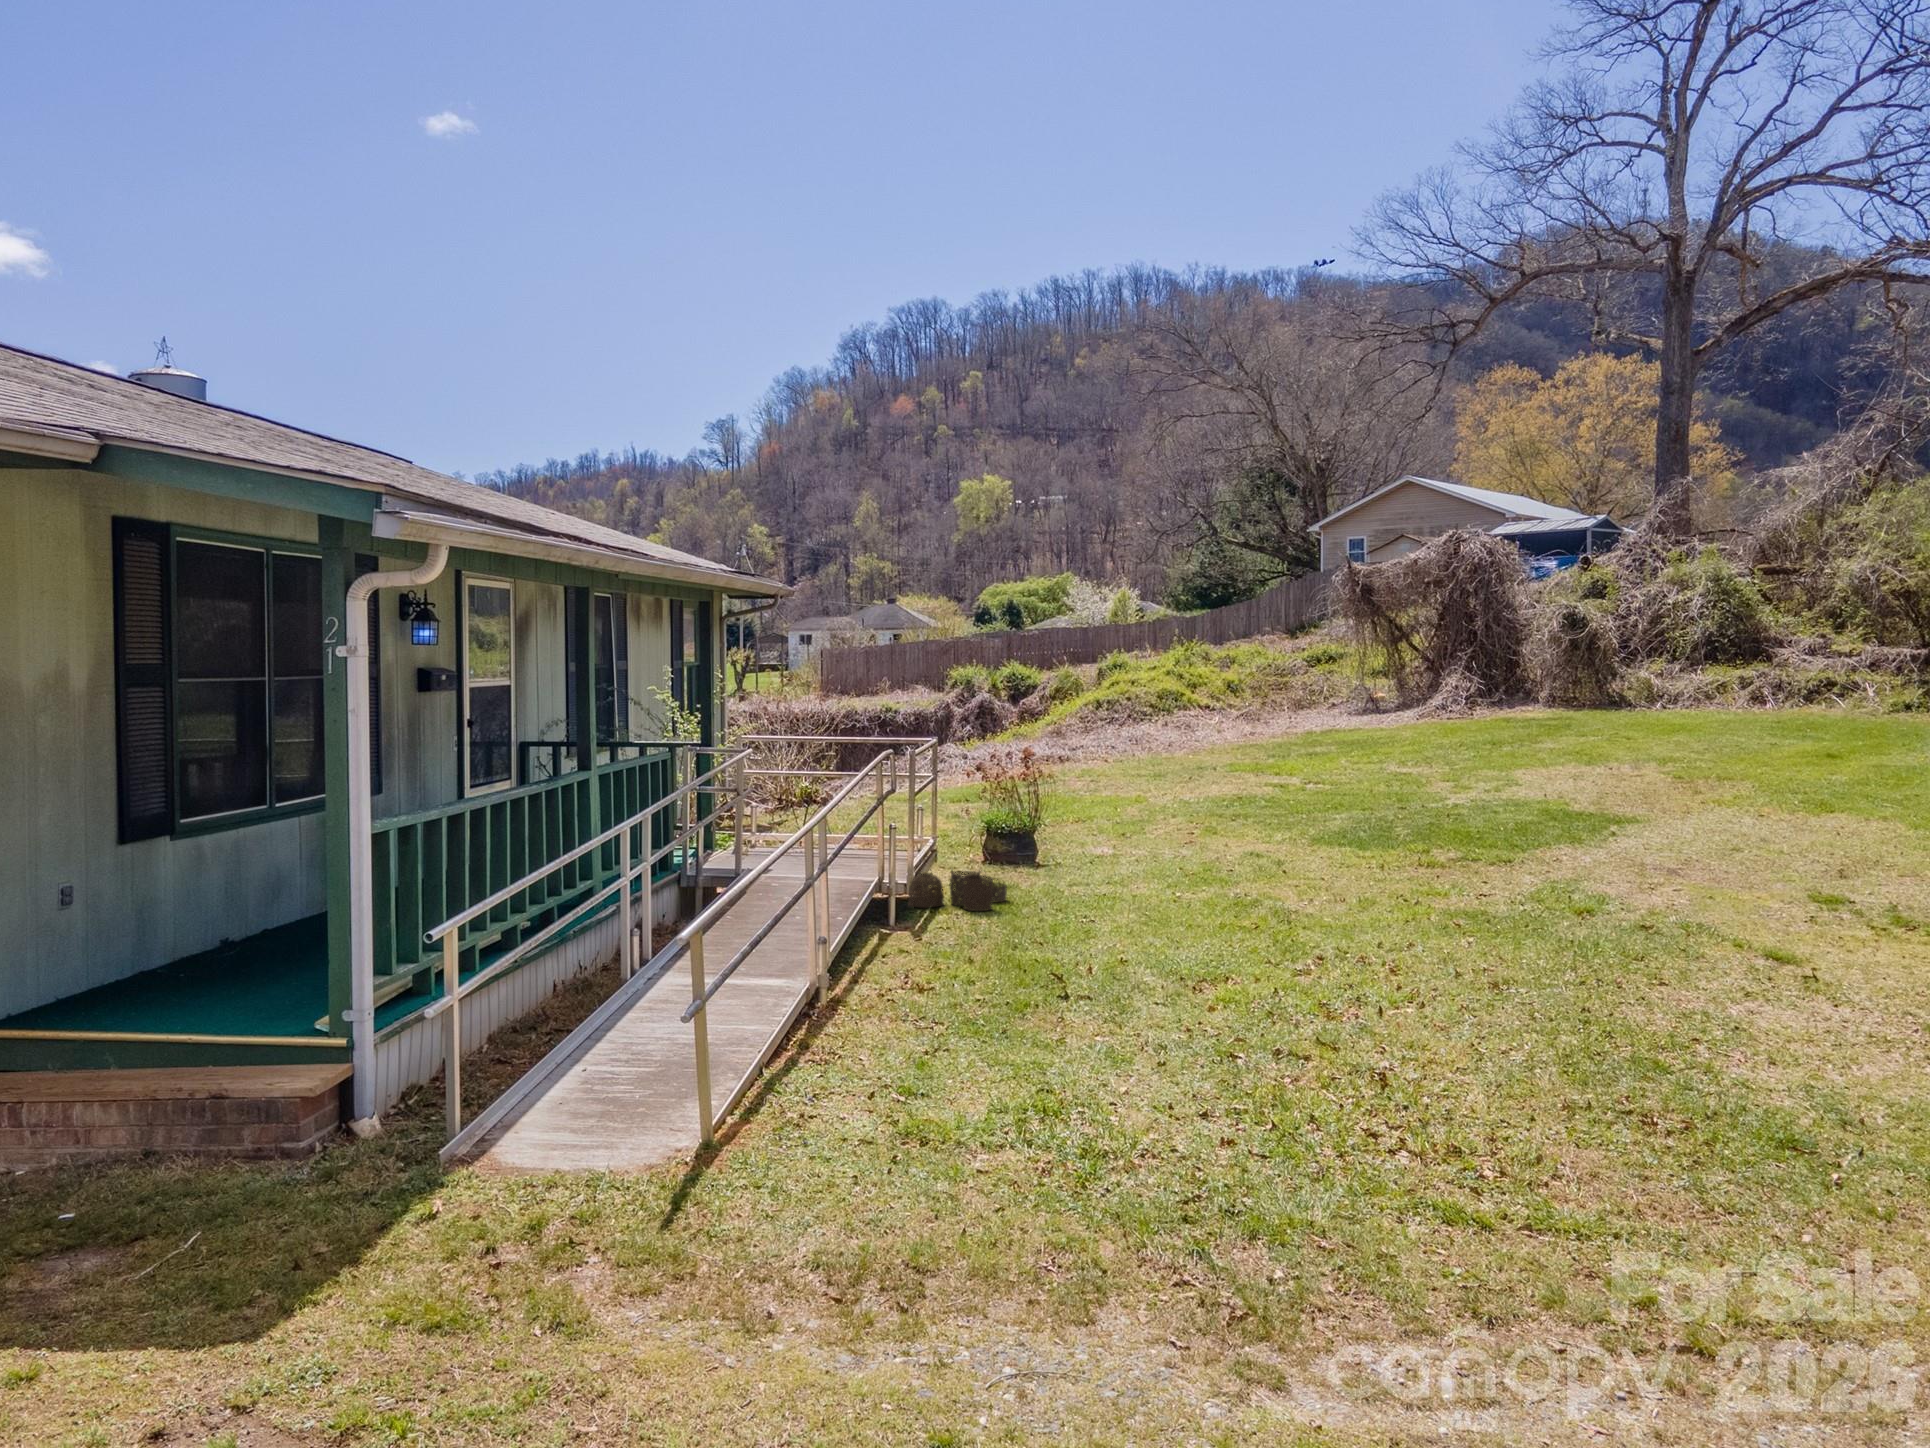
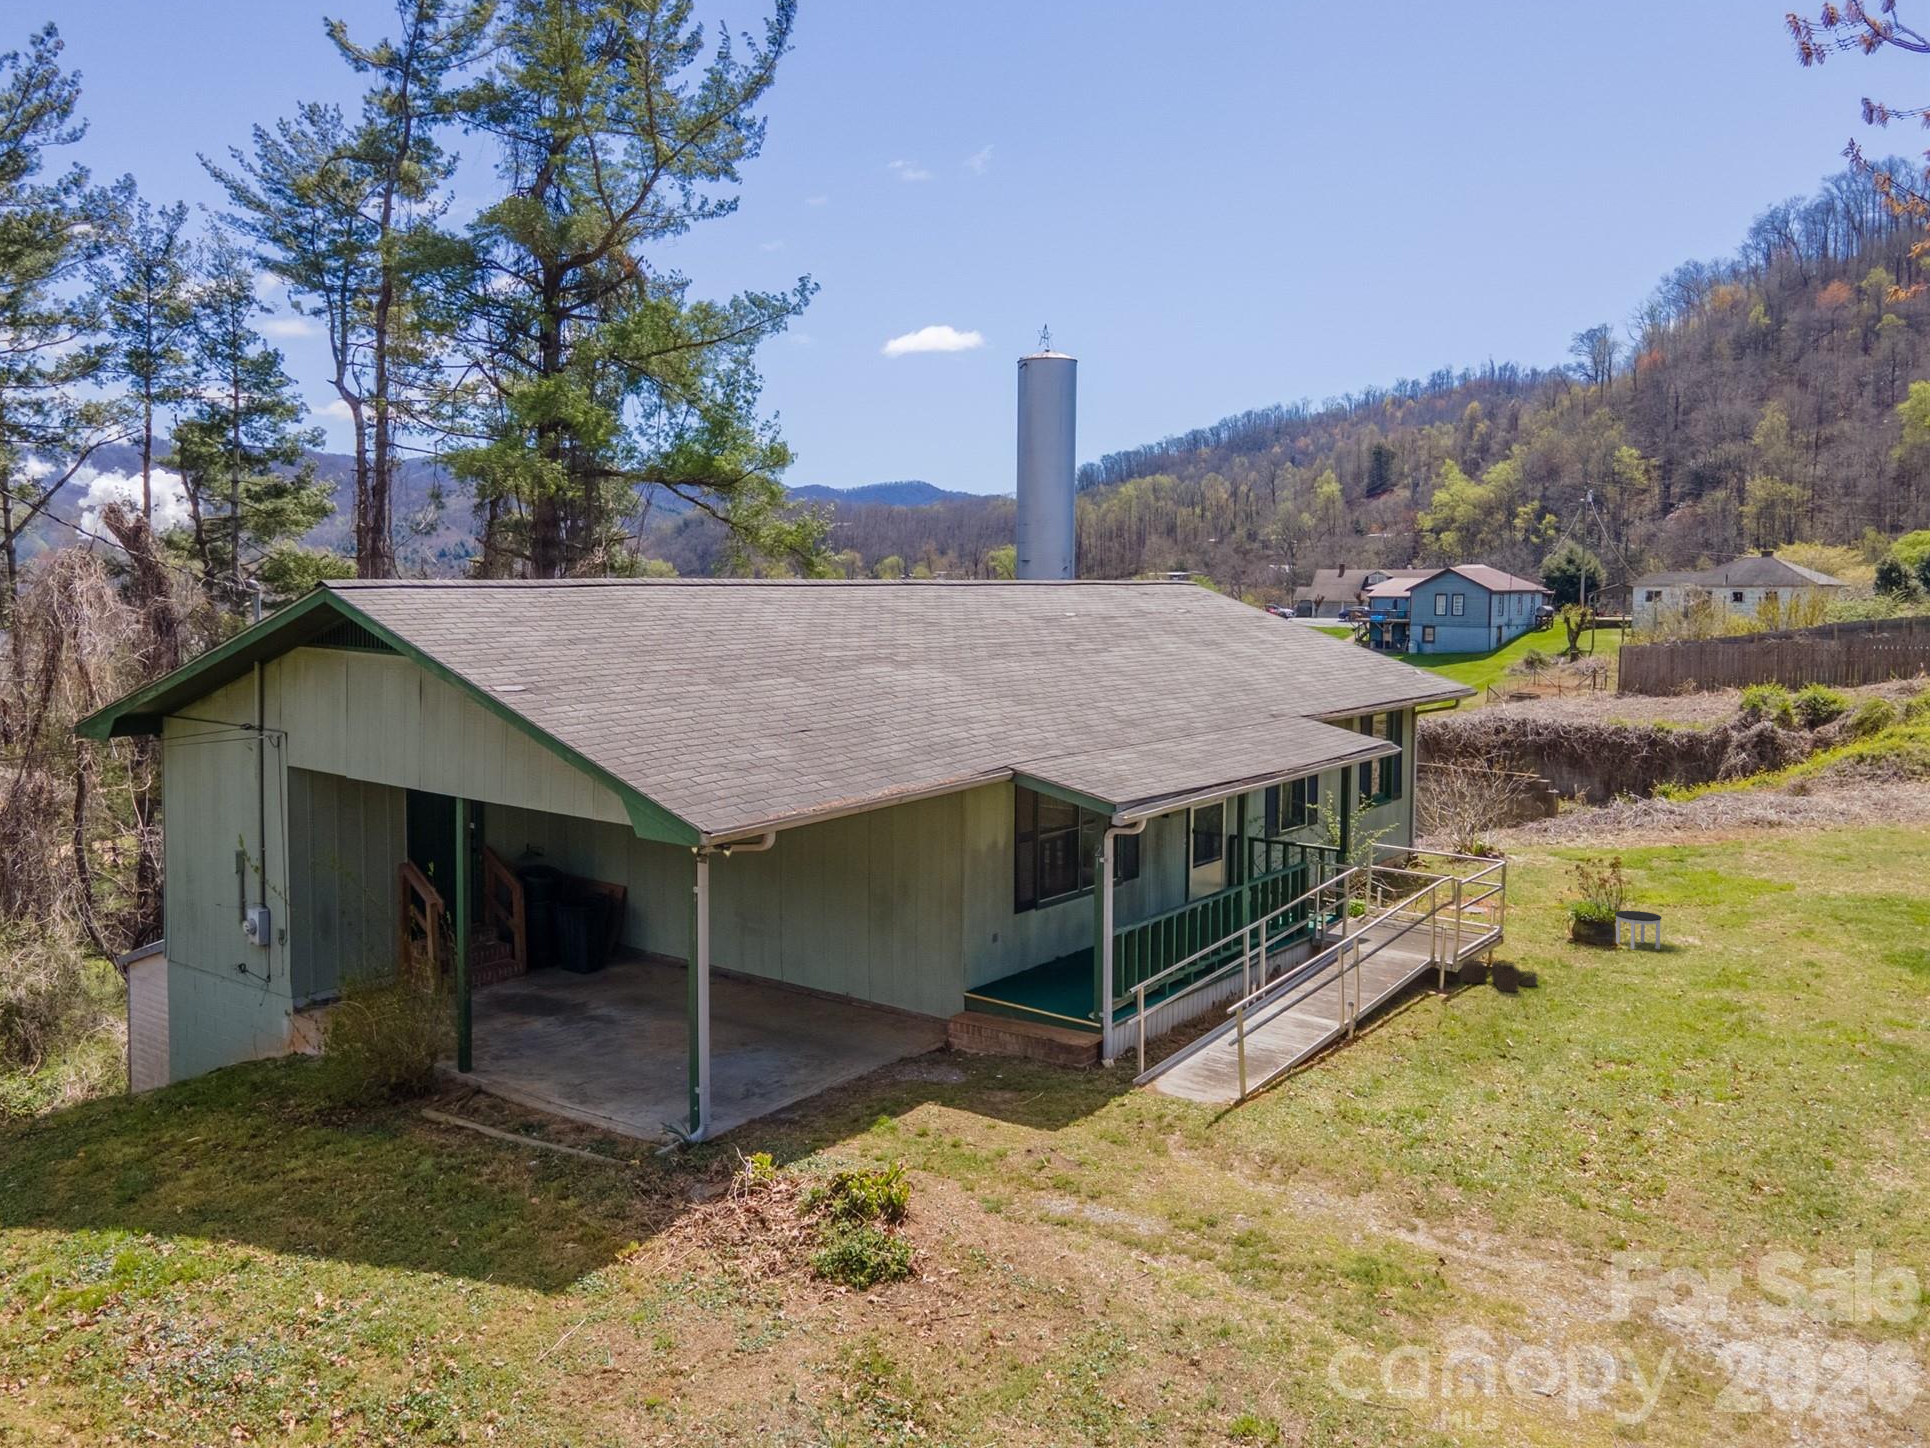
round table: none [1038,811,1090,856] -> present [1615,911,1662,949]

